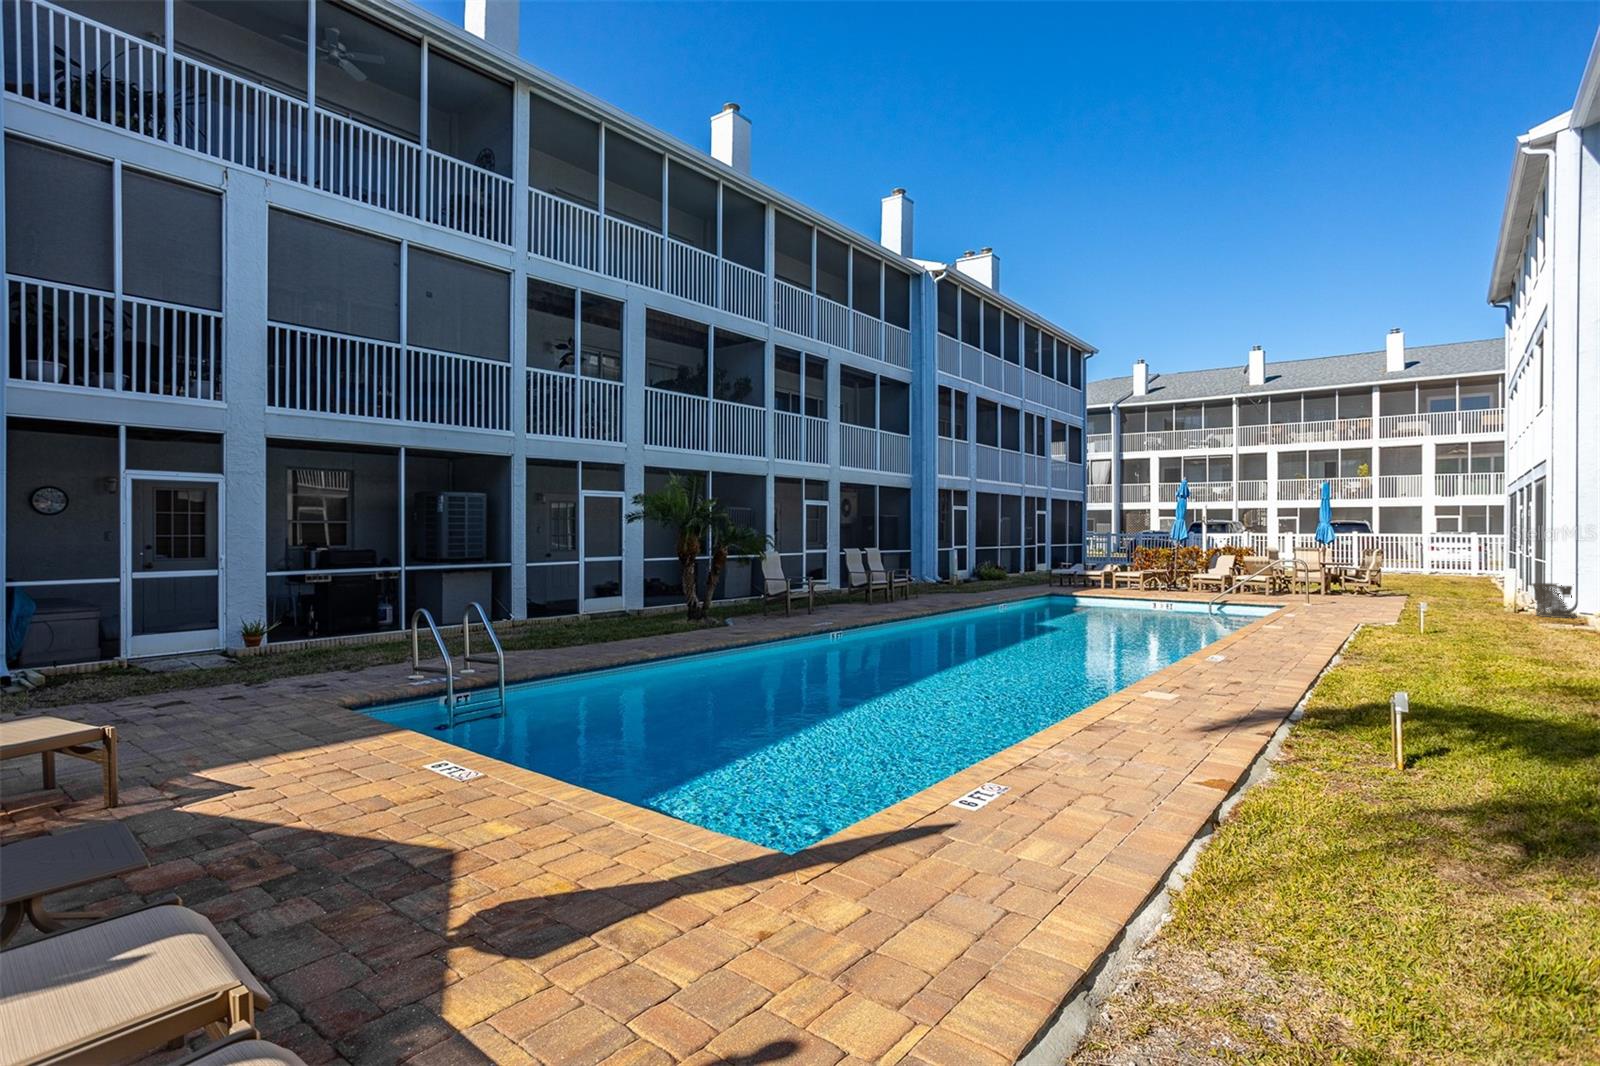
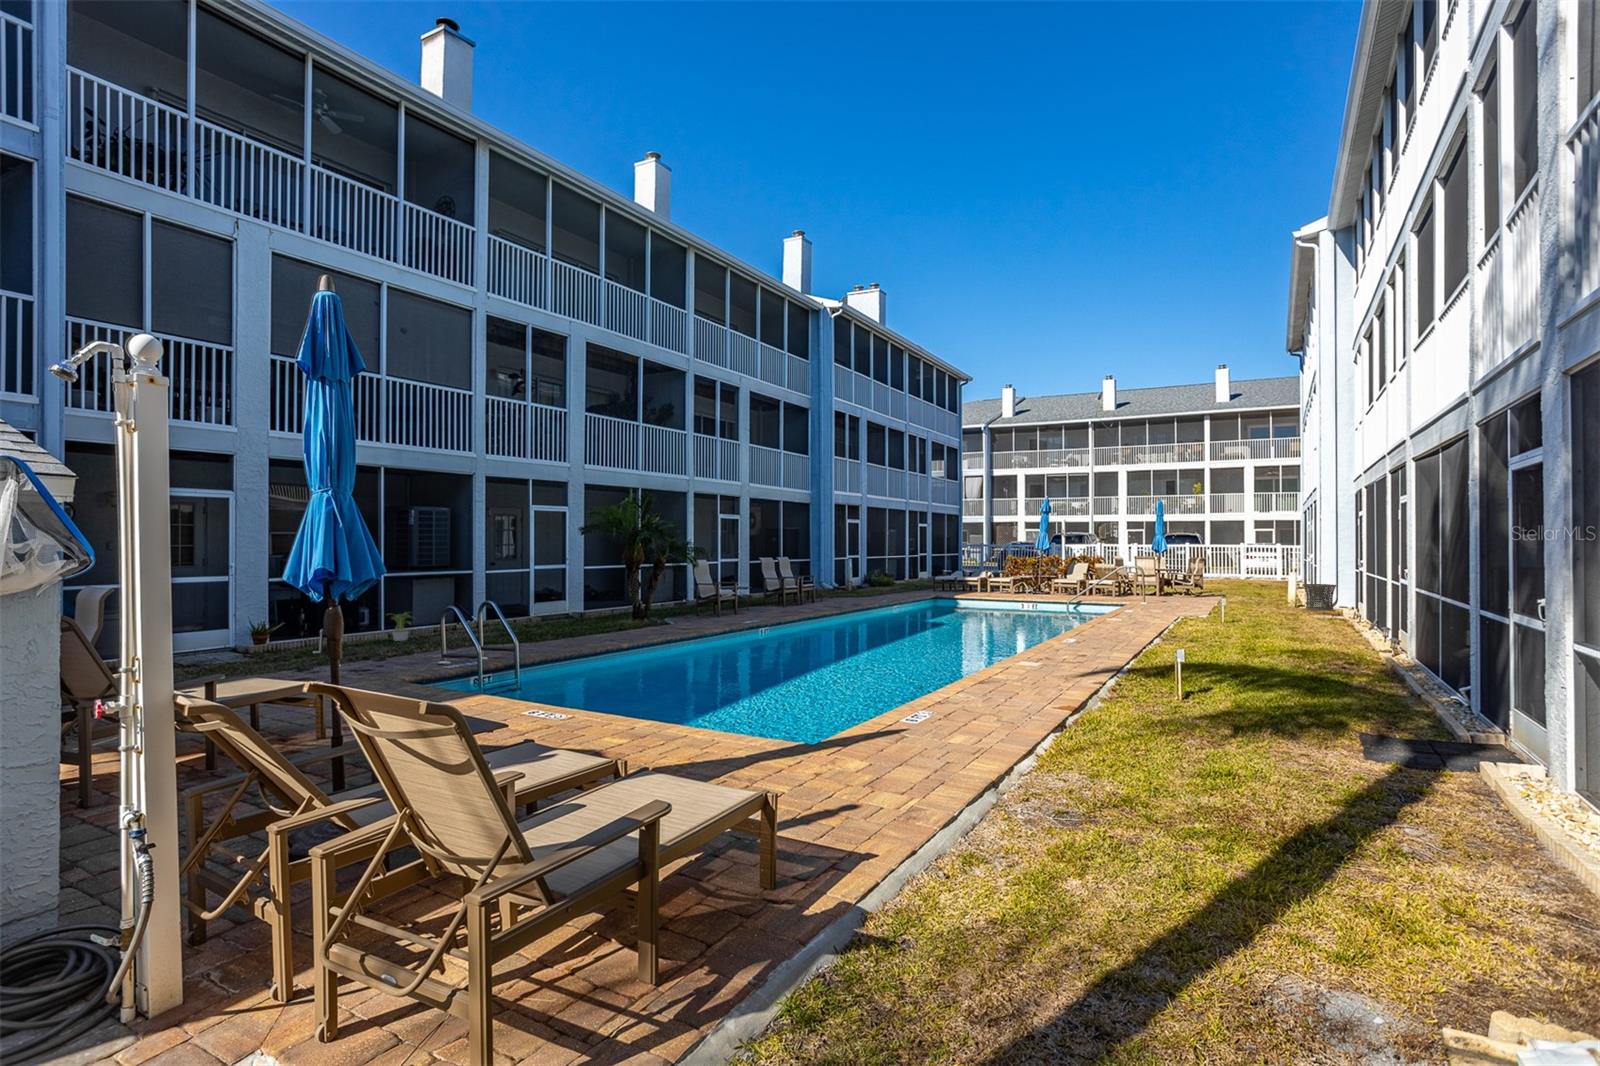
potted plant: none [405,607,440,640] -> present [391,612,411,641]

